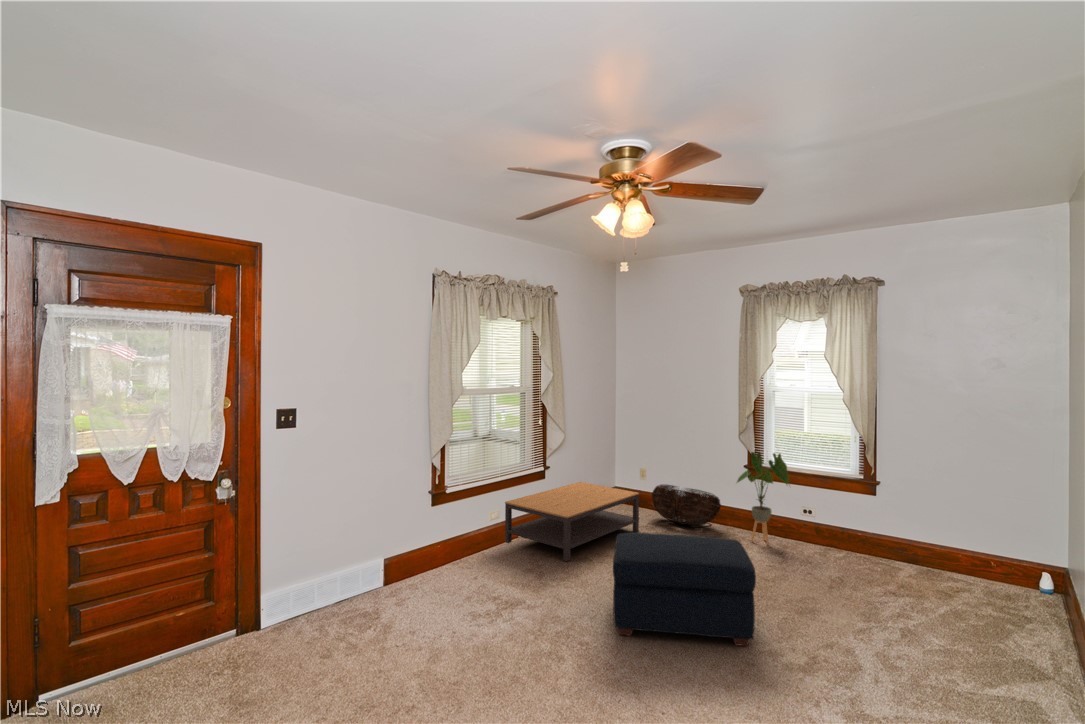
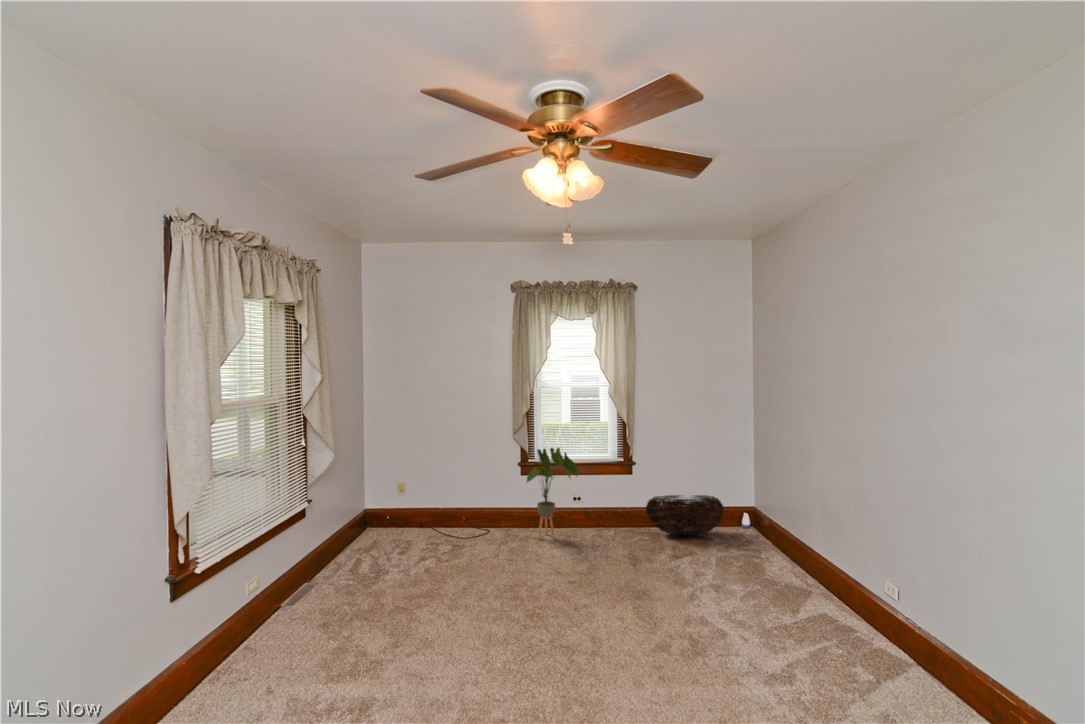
coffee table: present [505,482,639,561] -> none [268,511,425,620]
basket: present [652,485,721,526] -> present [646,495,724,536]
ottoman: present [613,533,756,646] -> none [486,544,658,696]

